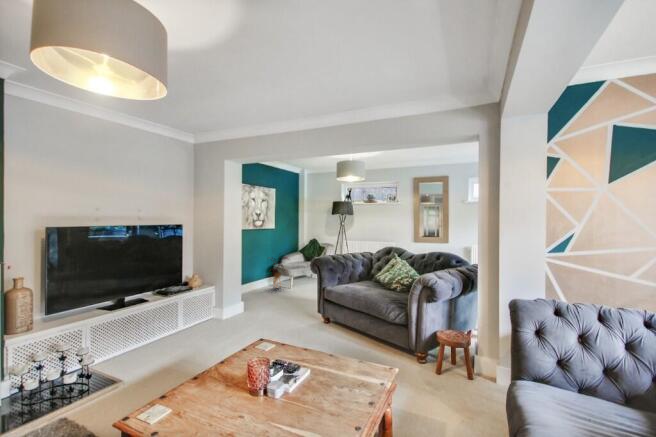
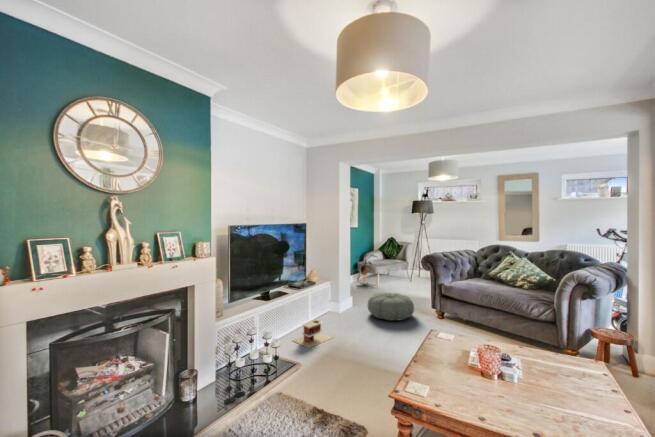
pouf: none [251,297,299,326] -> present [368,292,414,321]
toy house: none [145,327,193,358] -> present [294,320,331,348]

